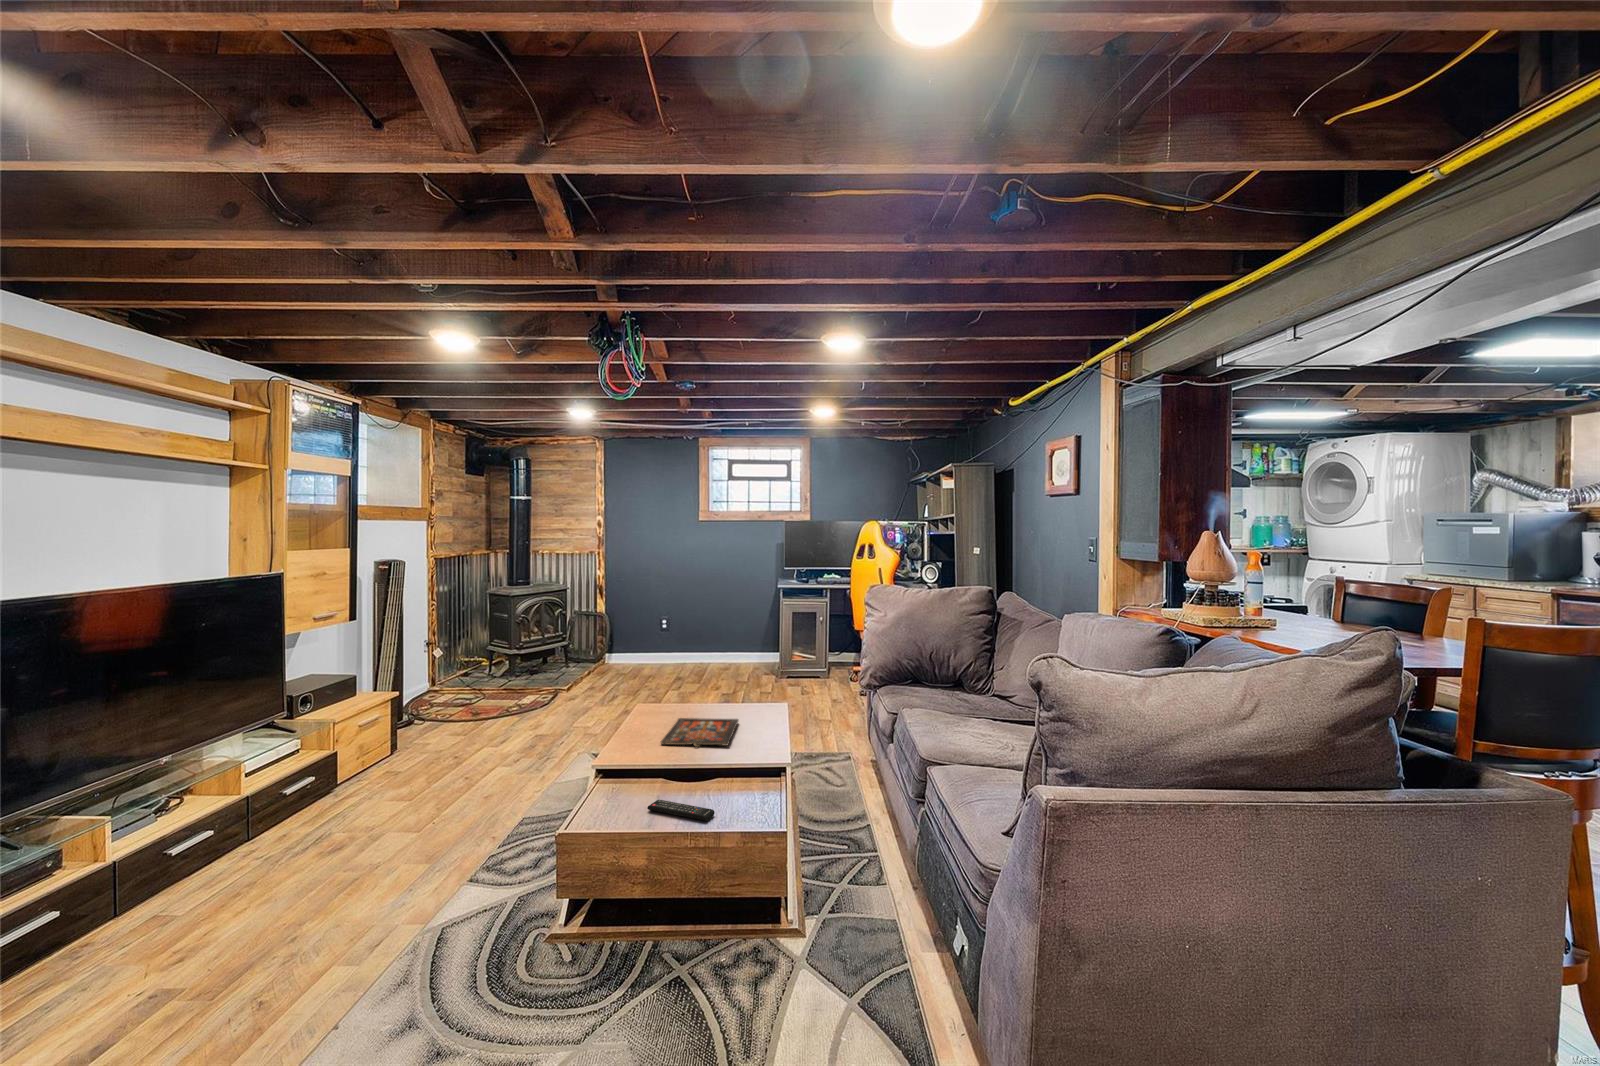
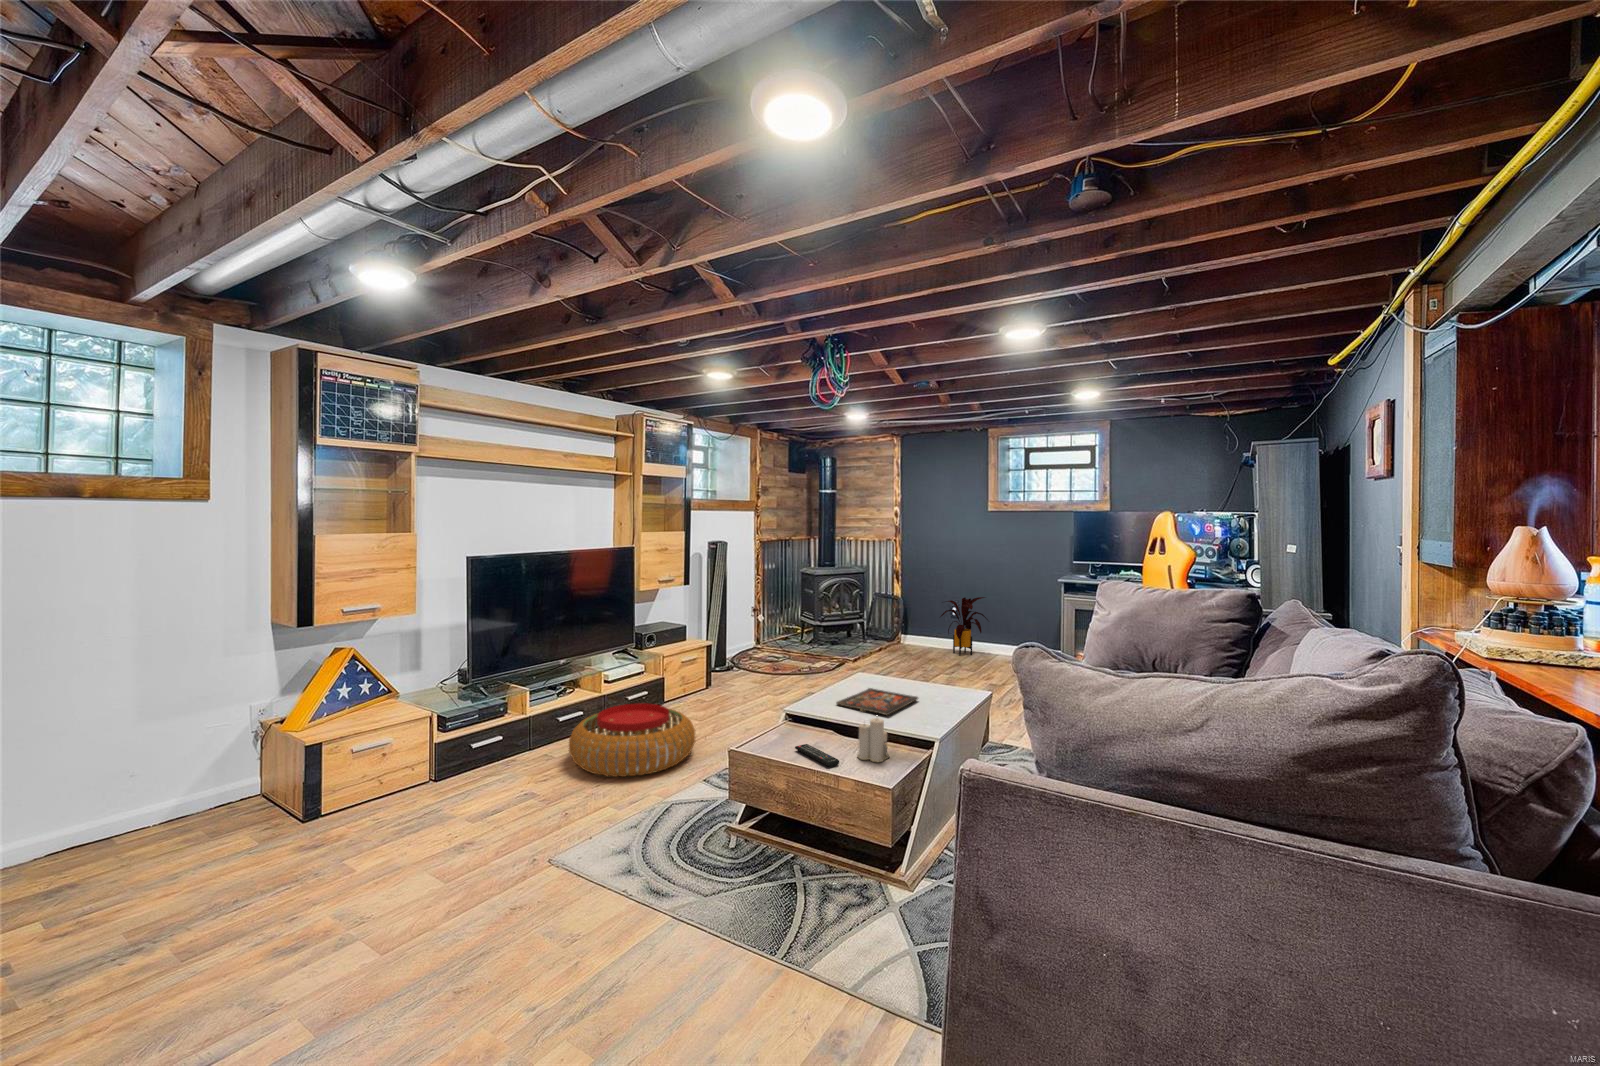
house plant: none [655,607,704,668] -> present [941,597,988,656]
candle: none [724,748,758,803] -> present [857,718,889,762]
pouf: none [202,794,432,927] -> present [569,703,695,777]

